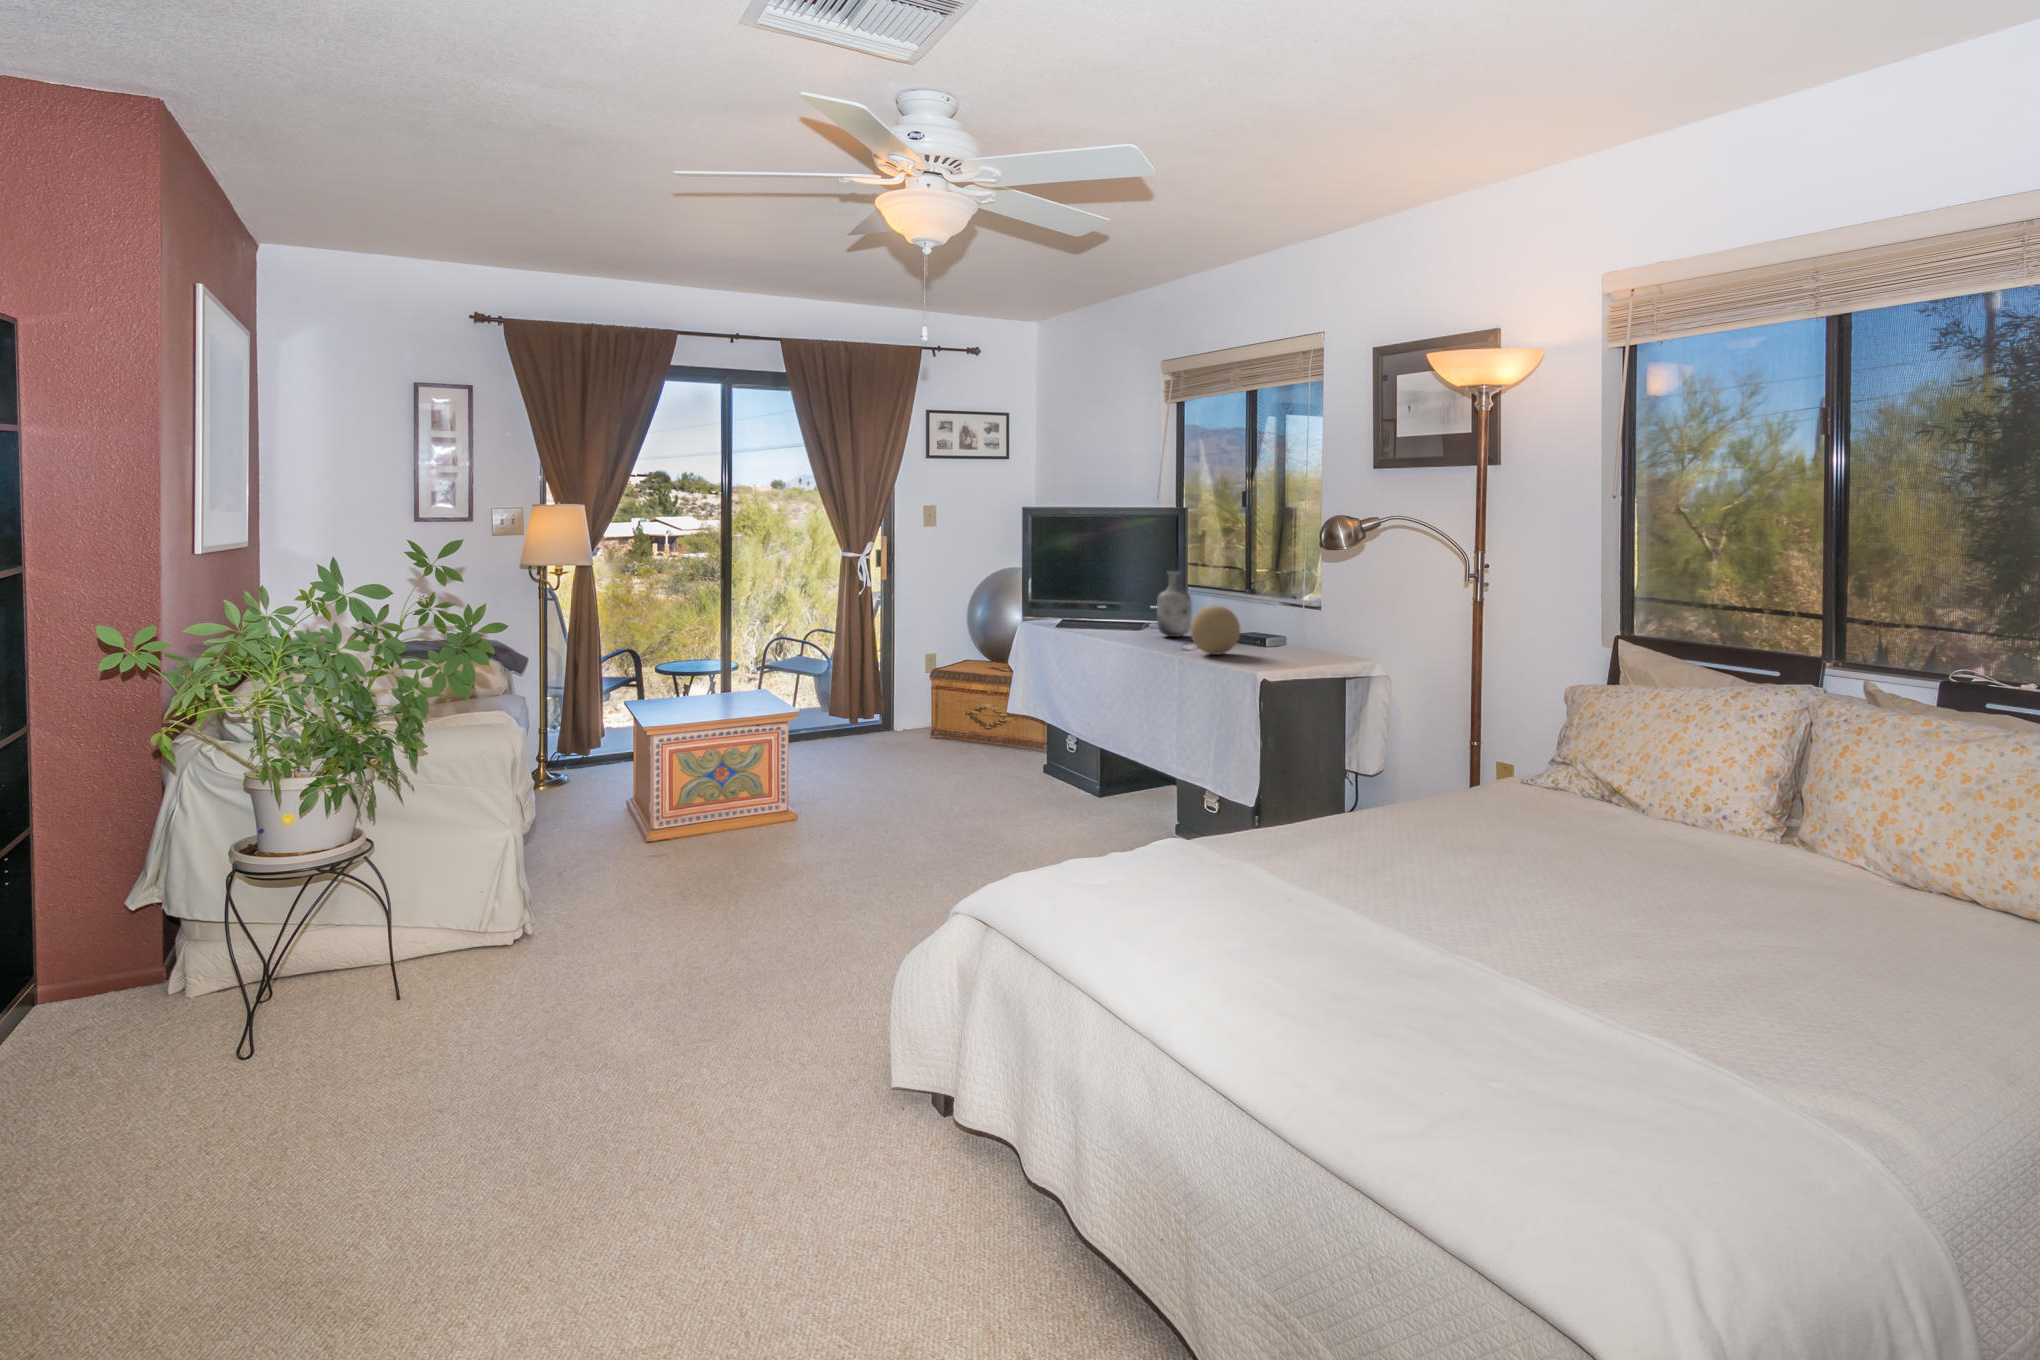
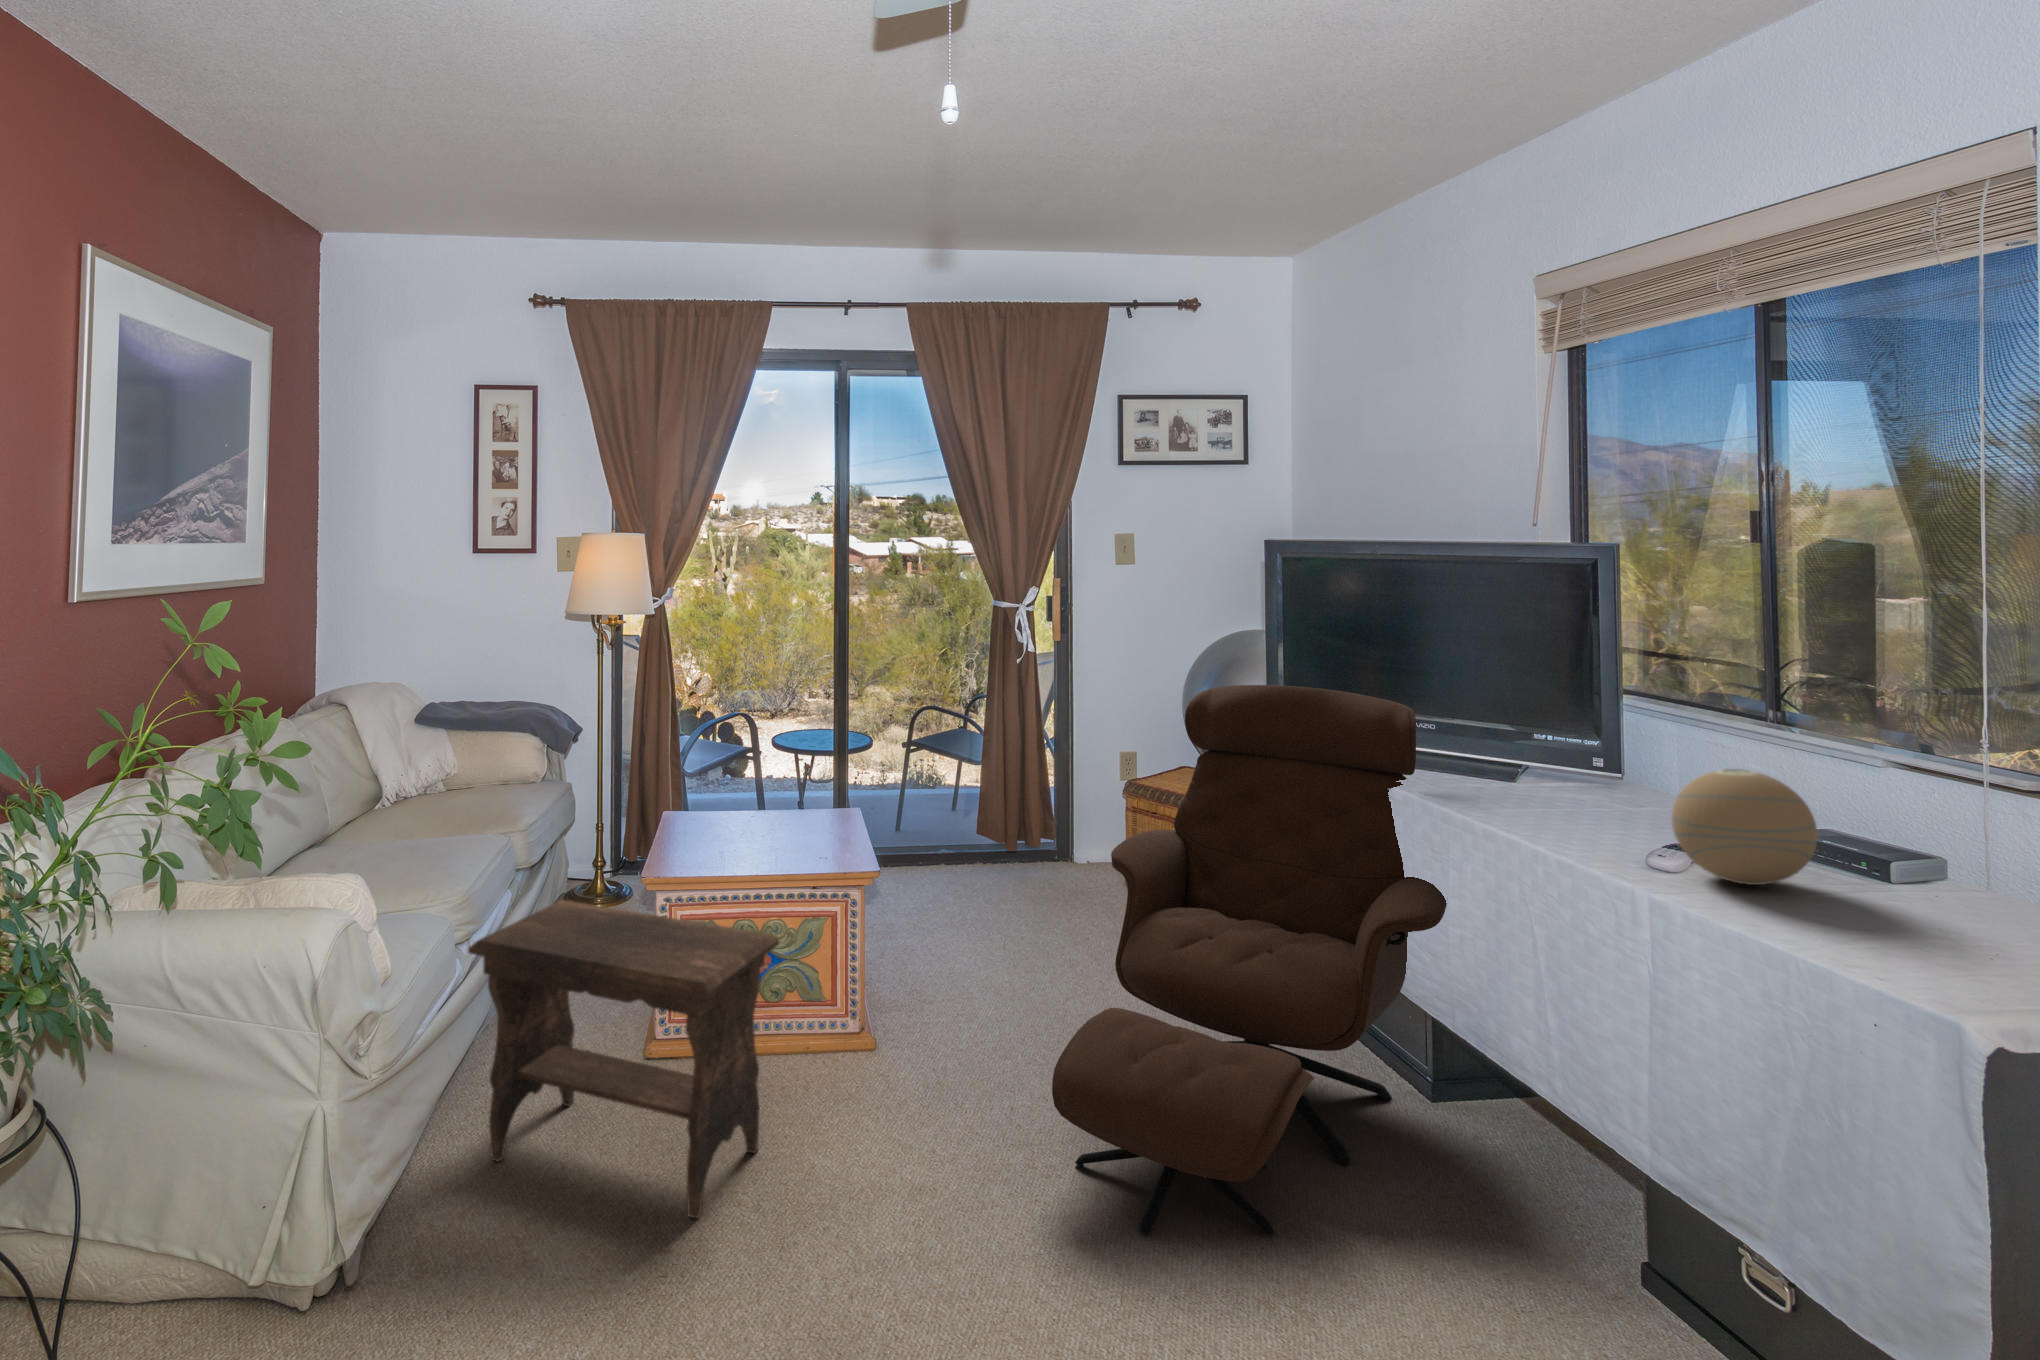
vase: present [1157,571,1192,637] -> none [1554,669,1637,802]
lounge chair: none [914,590,1109,856] -> present [1052,685,1447,1235]
footstool: none [561,734,756,885] -> present [468,900,779,1218]

